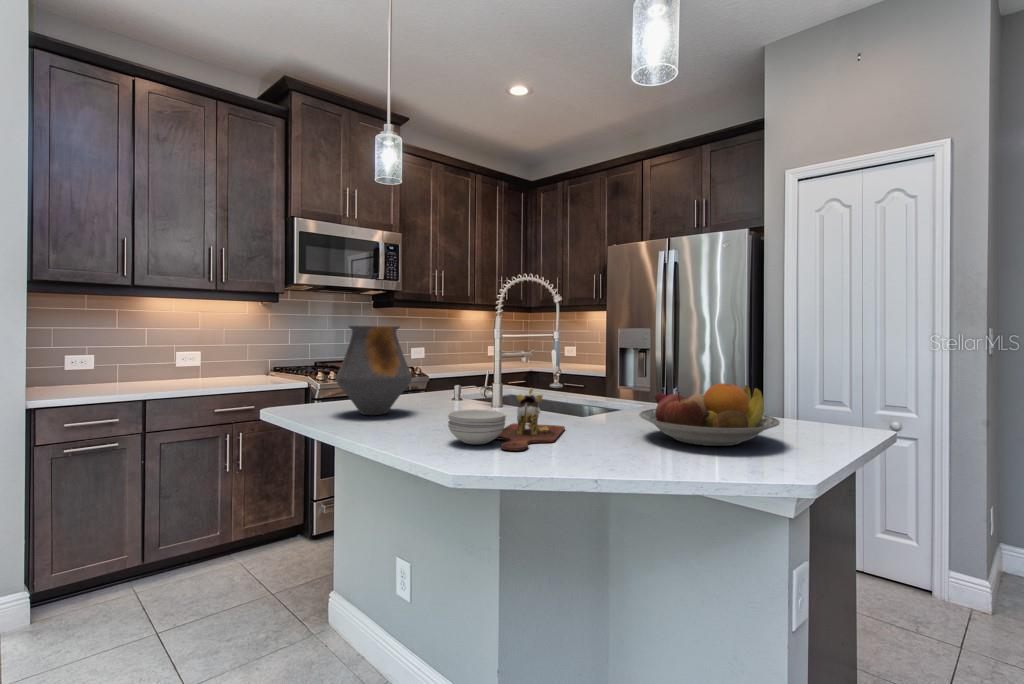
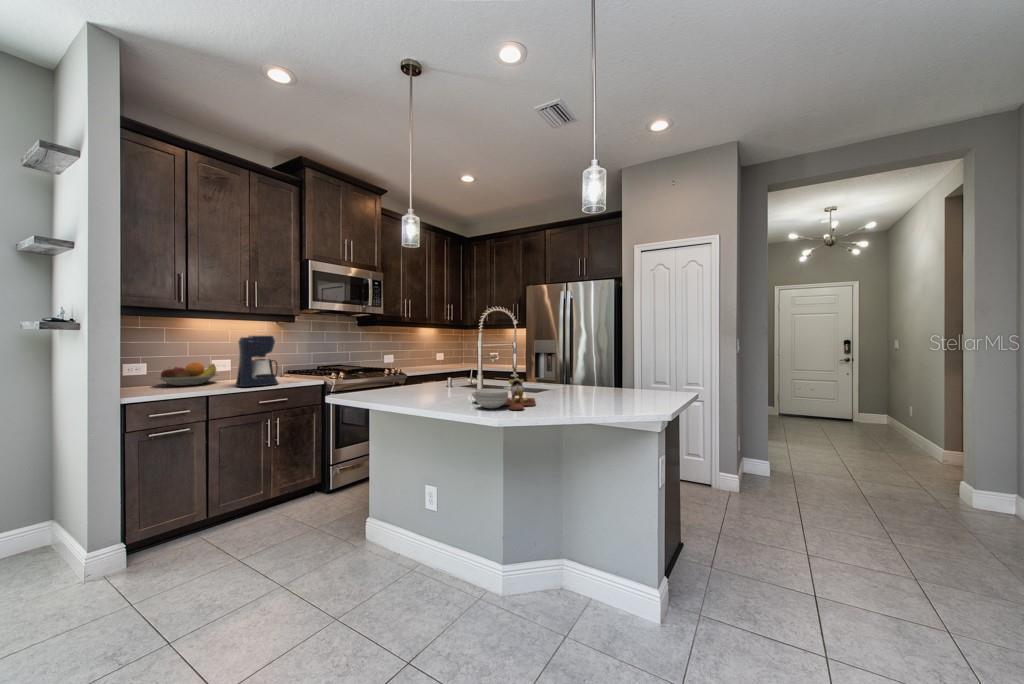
coffee maker: none [189,320,245,389] -> present [236,336,278,387]
vase: present [336,325,412,415] -> none [381,339,431,397]
fruit bowl: present [639,383,780,446] -> present [155,363,218,386]

